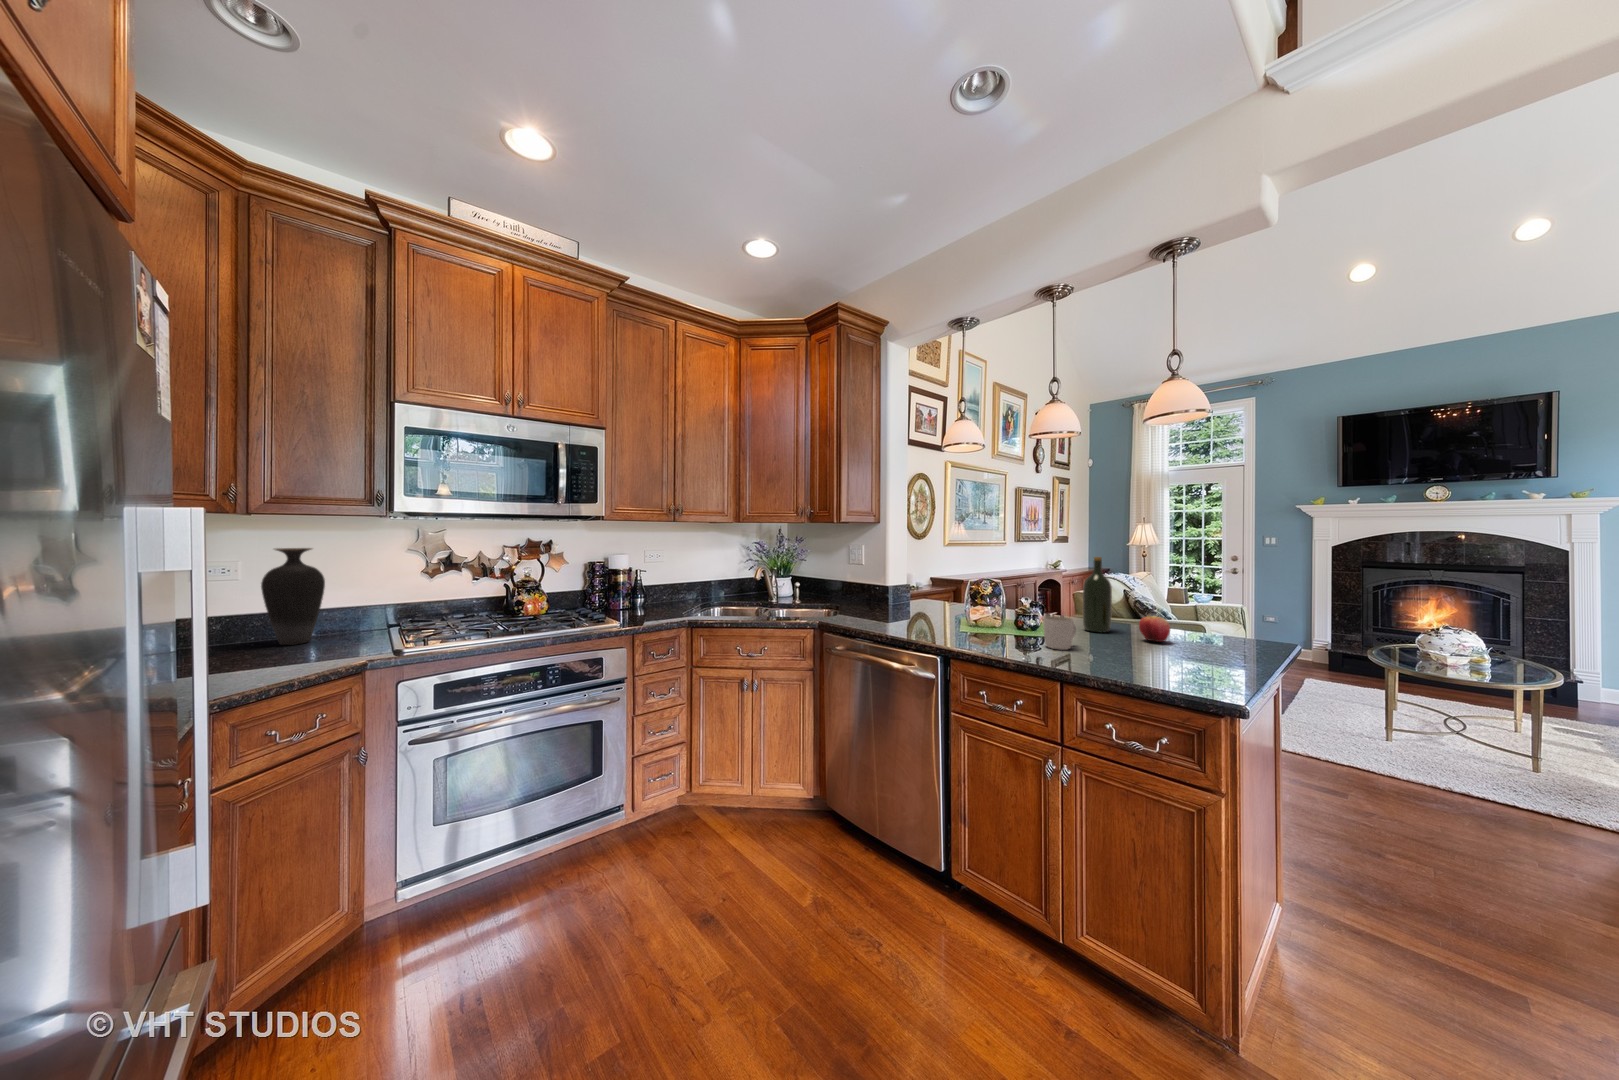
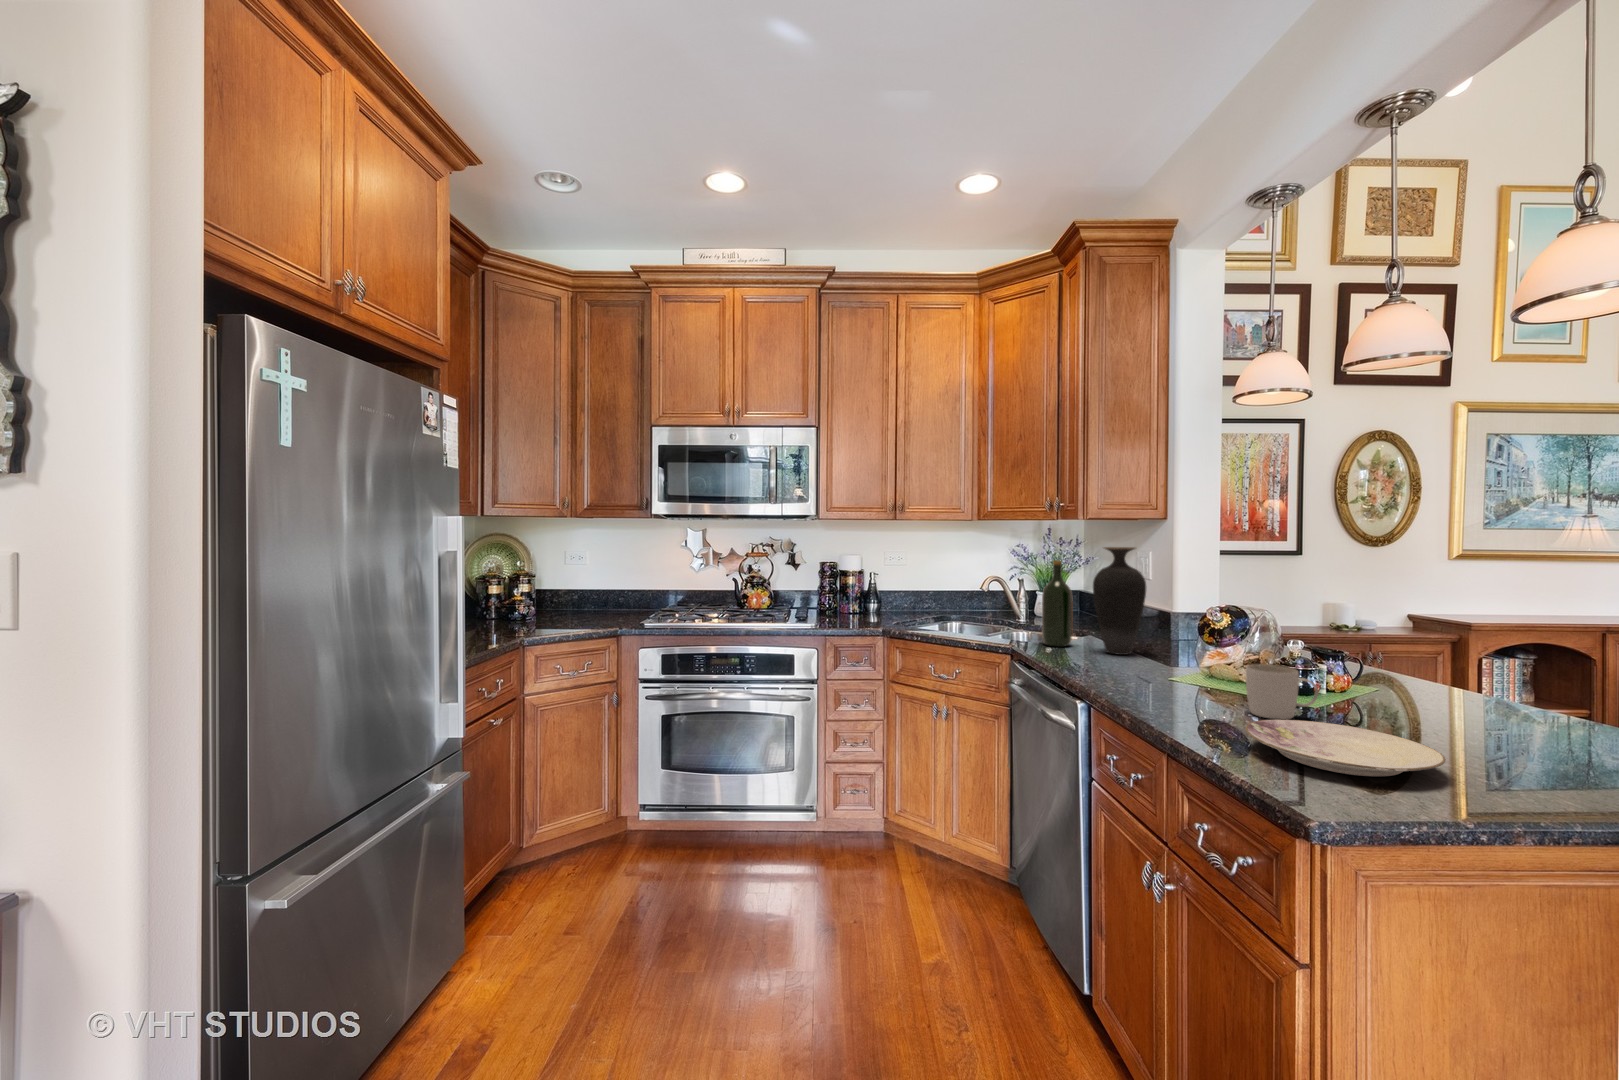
vase: present [261,548,325,645] -> present [1093,547,1146,655]
wine bottle: present [1083,557,1112,633] -> present [1042,561,1073,647]
apple: present [1139,616,1170,642] -> none [1497,688,1572,747]
plate: none [1097,647,1211,677] -> present [1246,720,1446,776]

